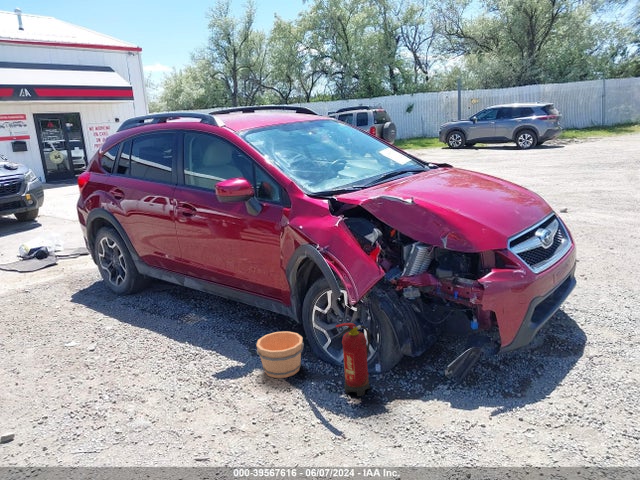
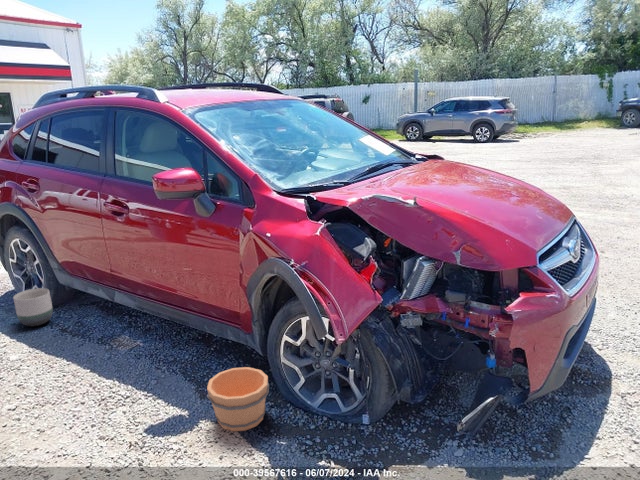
planter: none [105,277,135,307] -> present [13,288,53,326]
fire extinguisher: present [336,323,370,396] -> none [315,363,359,459]

